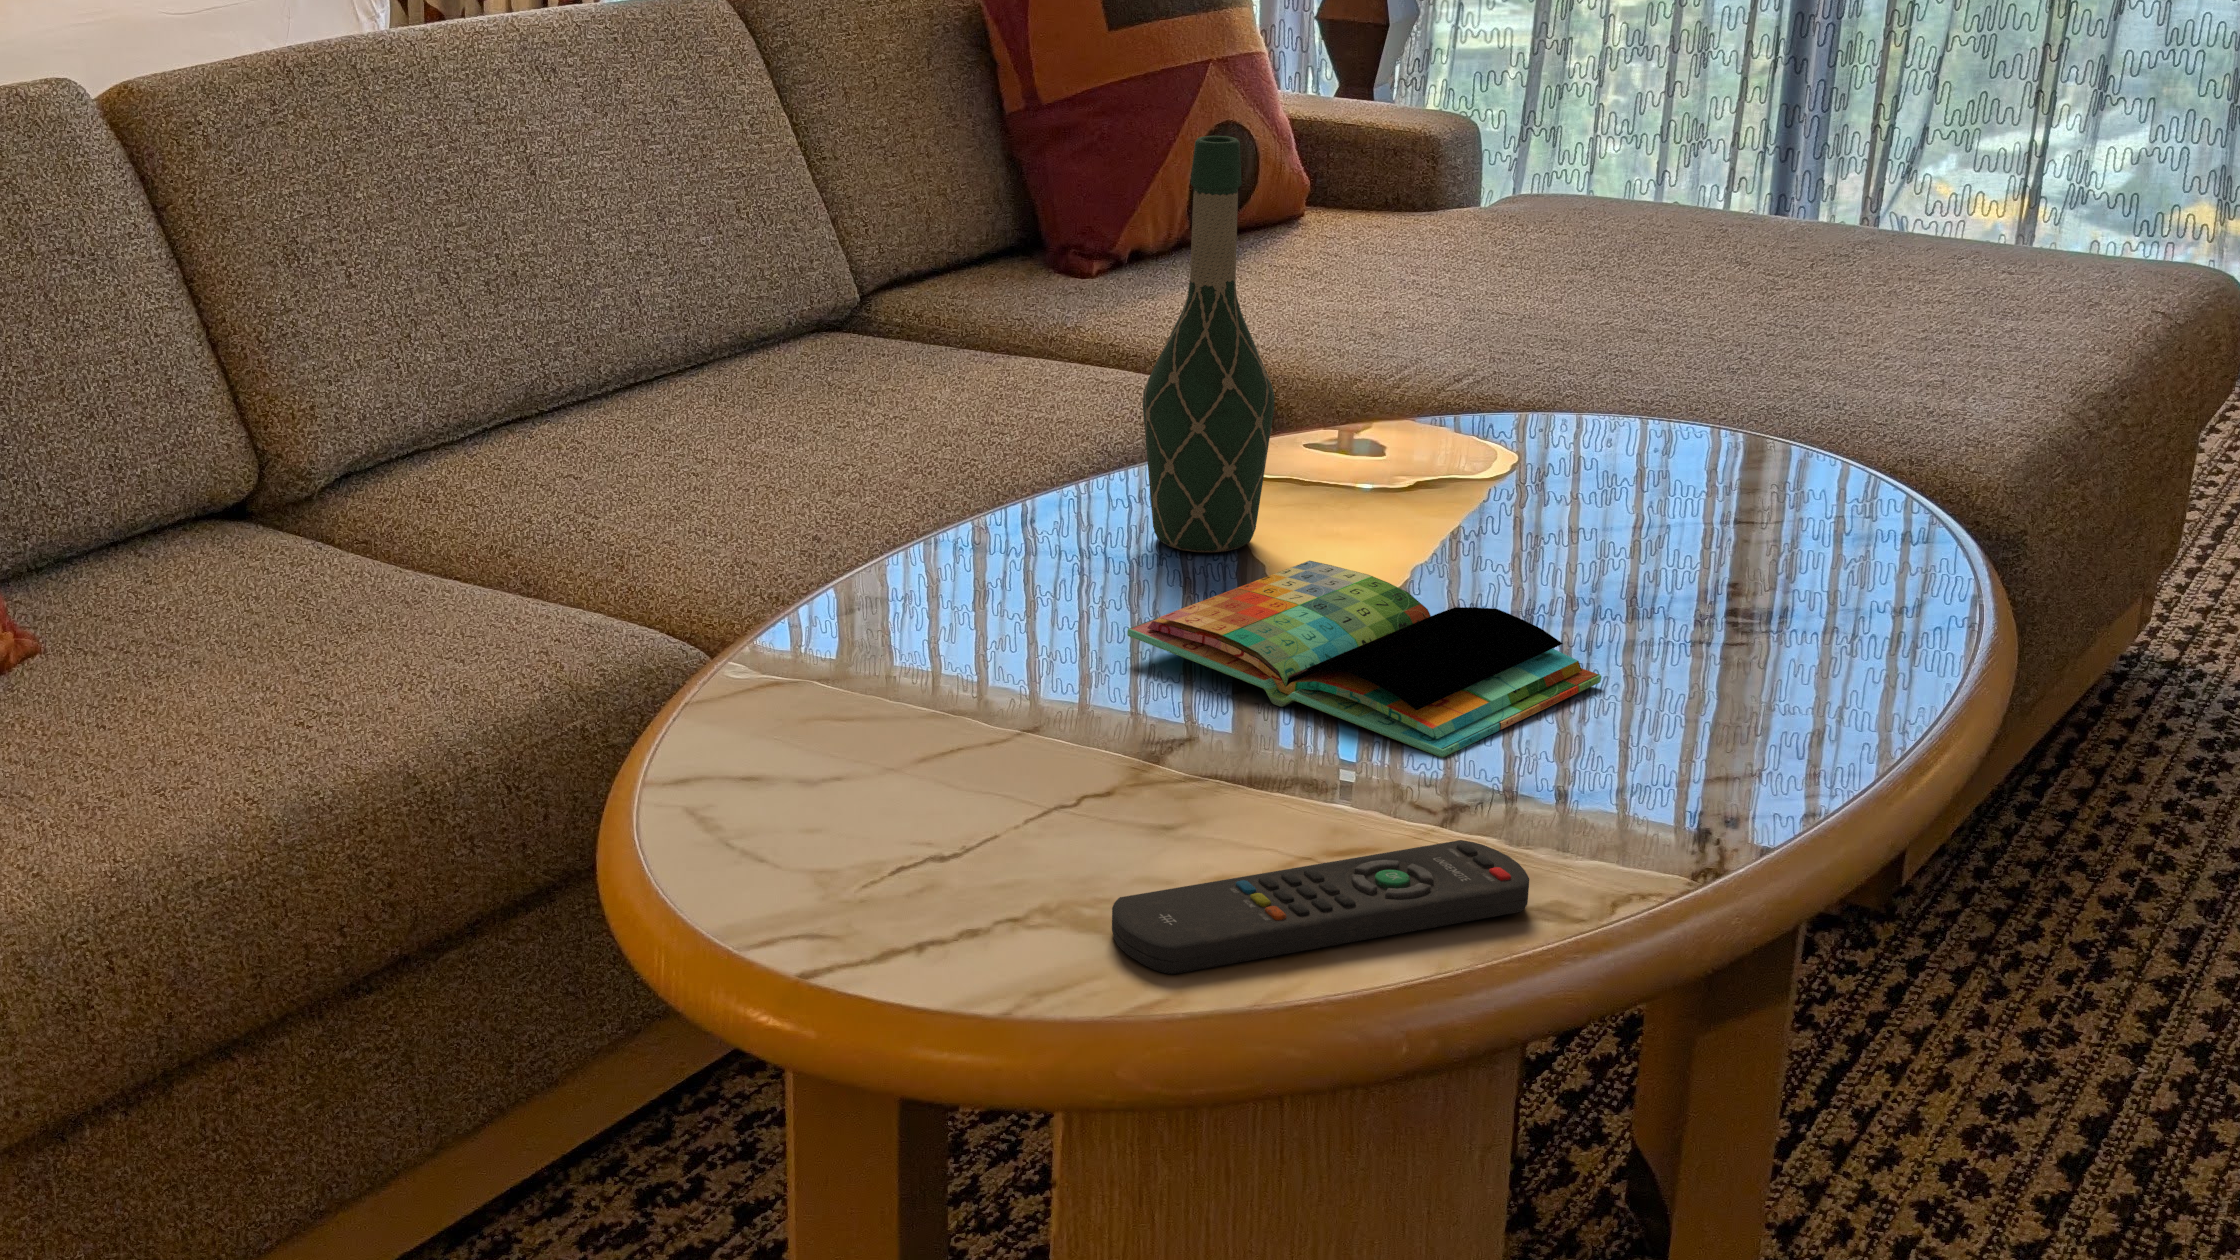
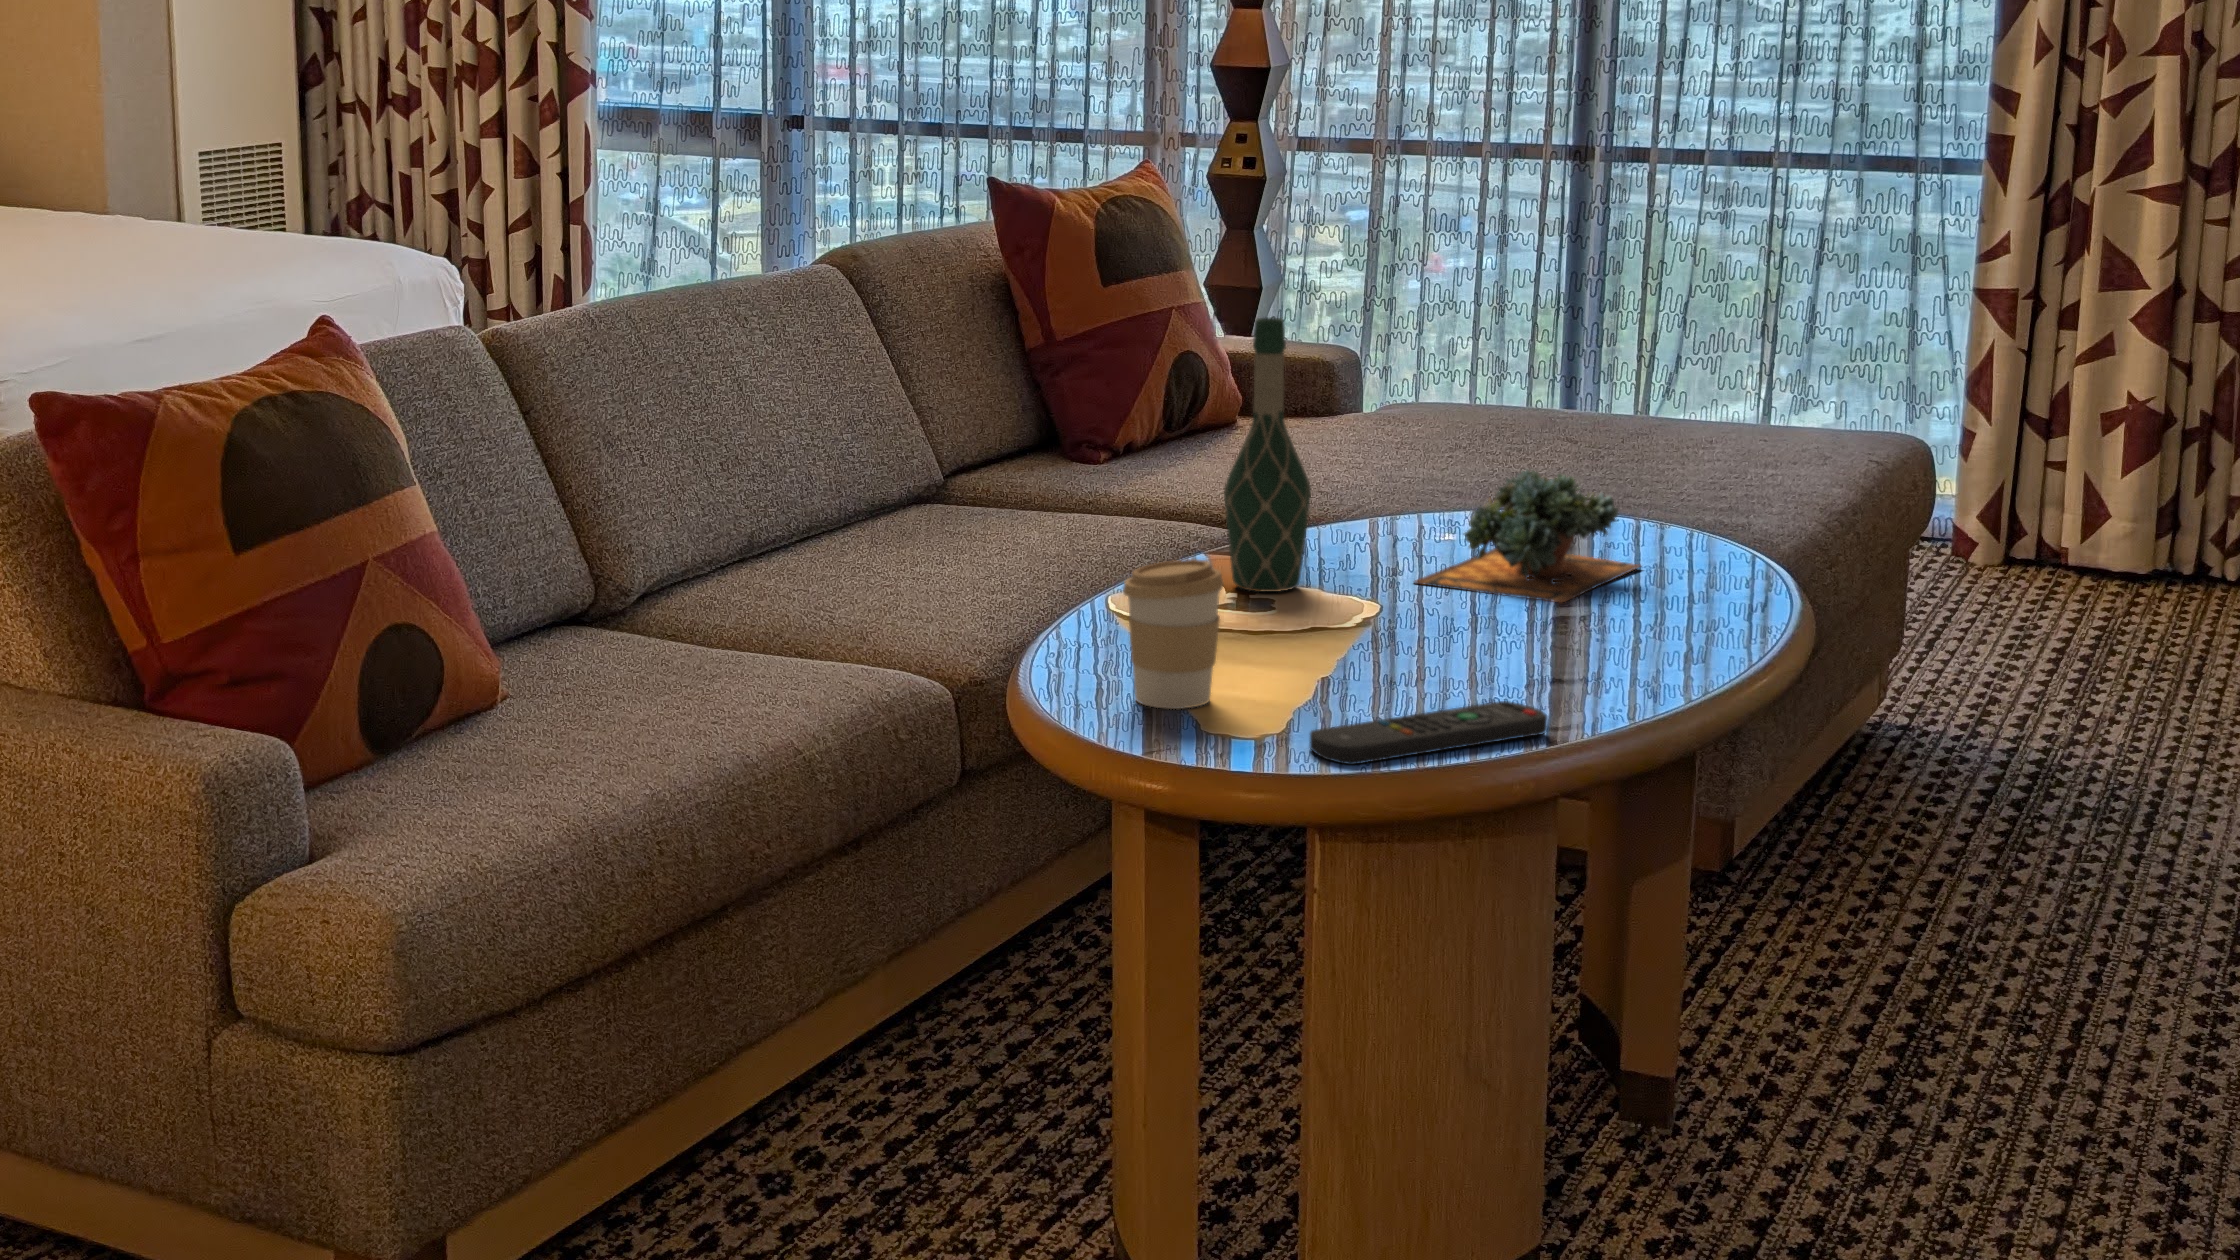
succulent plant: none [1428,373,1784,593] -> present [1414,470,1640,603]
book: present [1127,561,1601,757] -> none [1249,584,1553,677]
coffee cup: none [862,567,1027,814] -> present [1123,559,1224,709]

